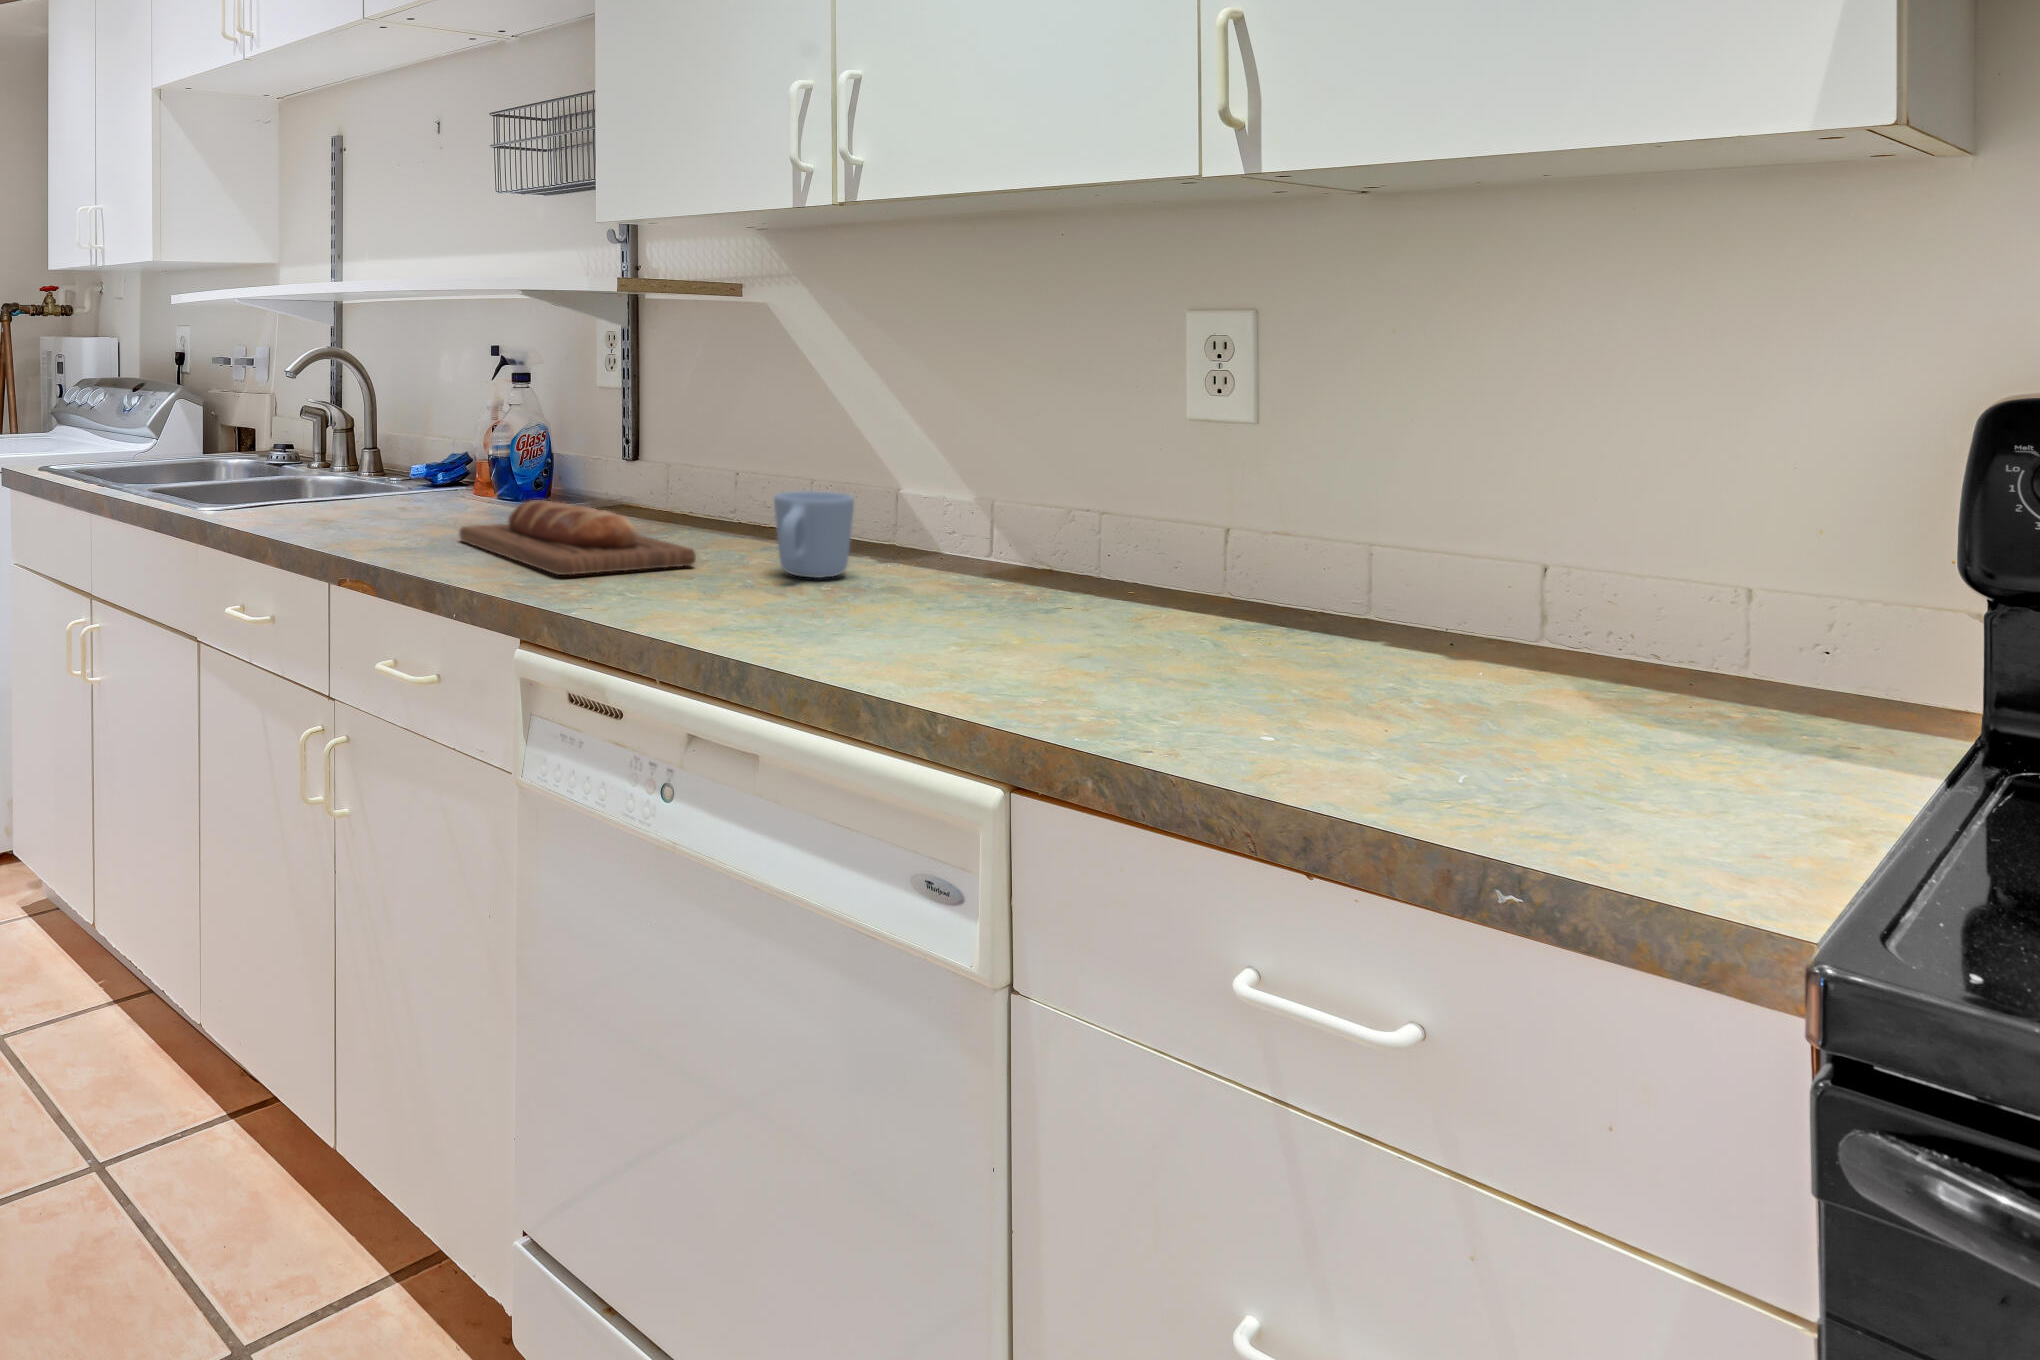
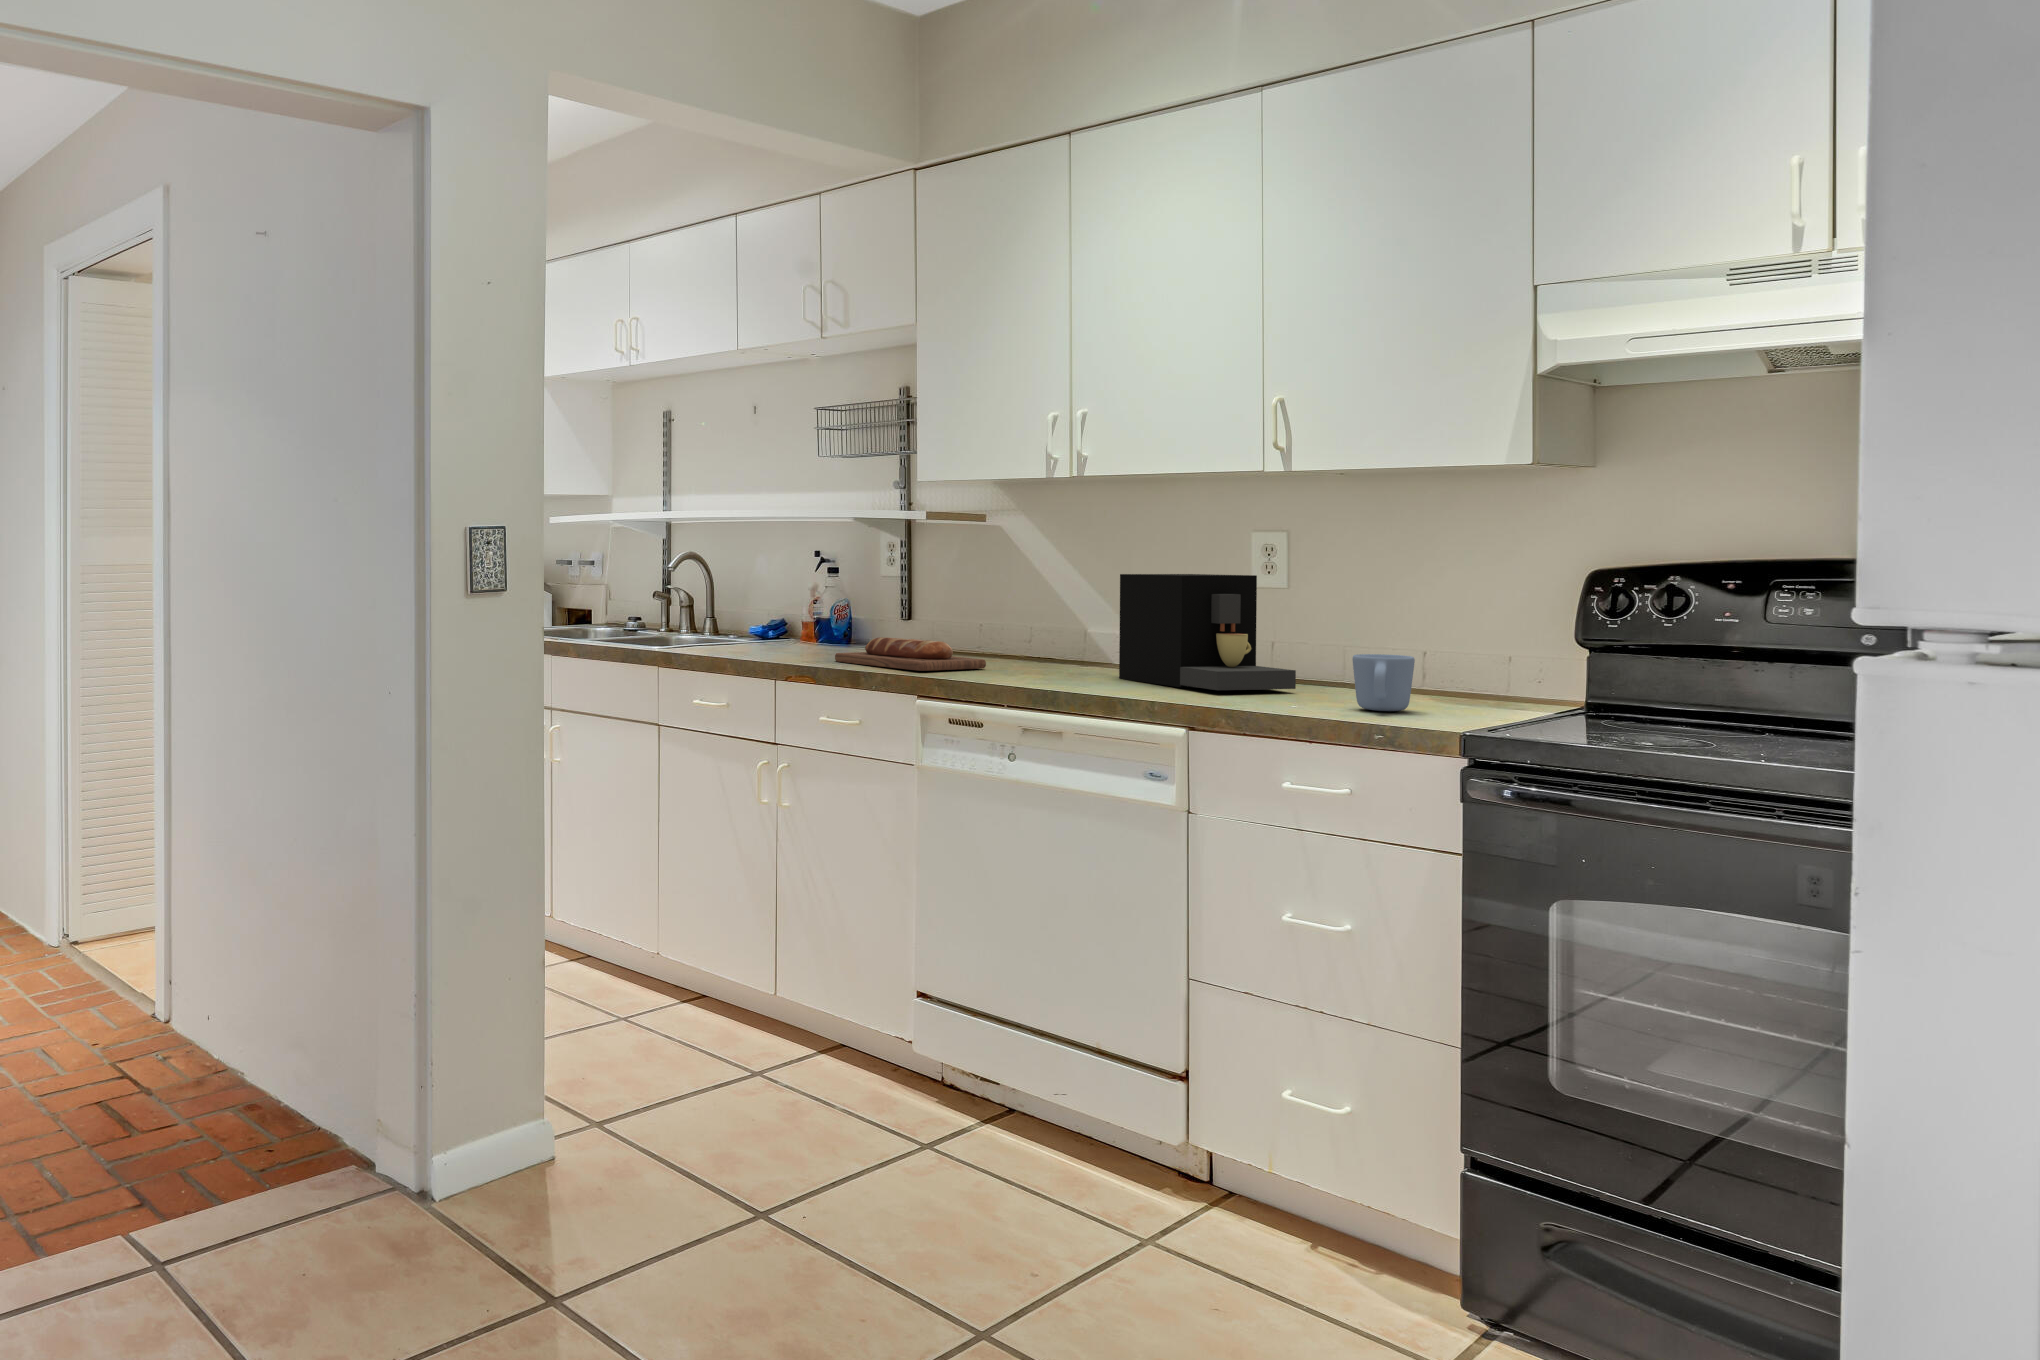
coffee maker: none [922,393,1273,664] -> present [1119,574,1296,690]
mug: present [774,491,854,578] -> present [1352,654,1415,711]

